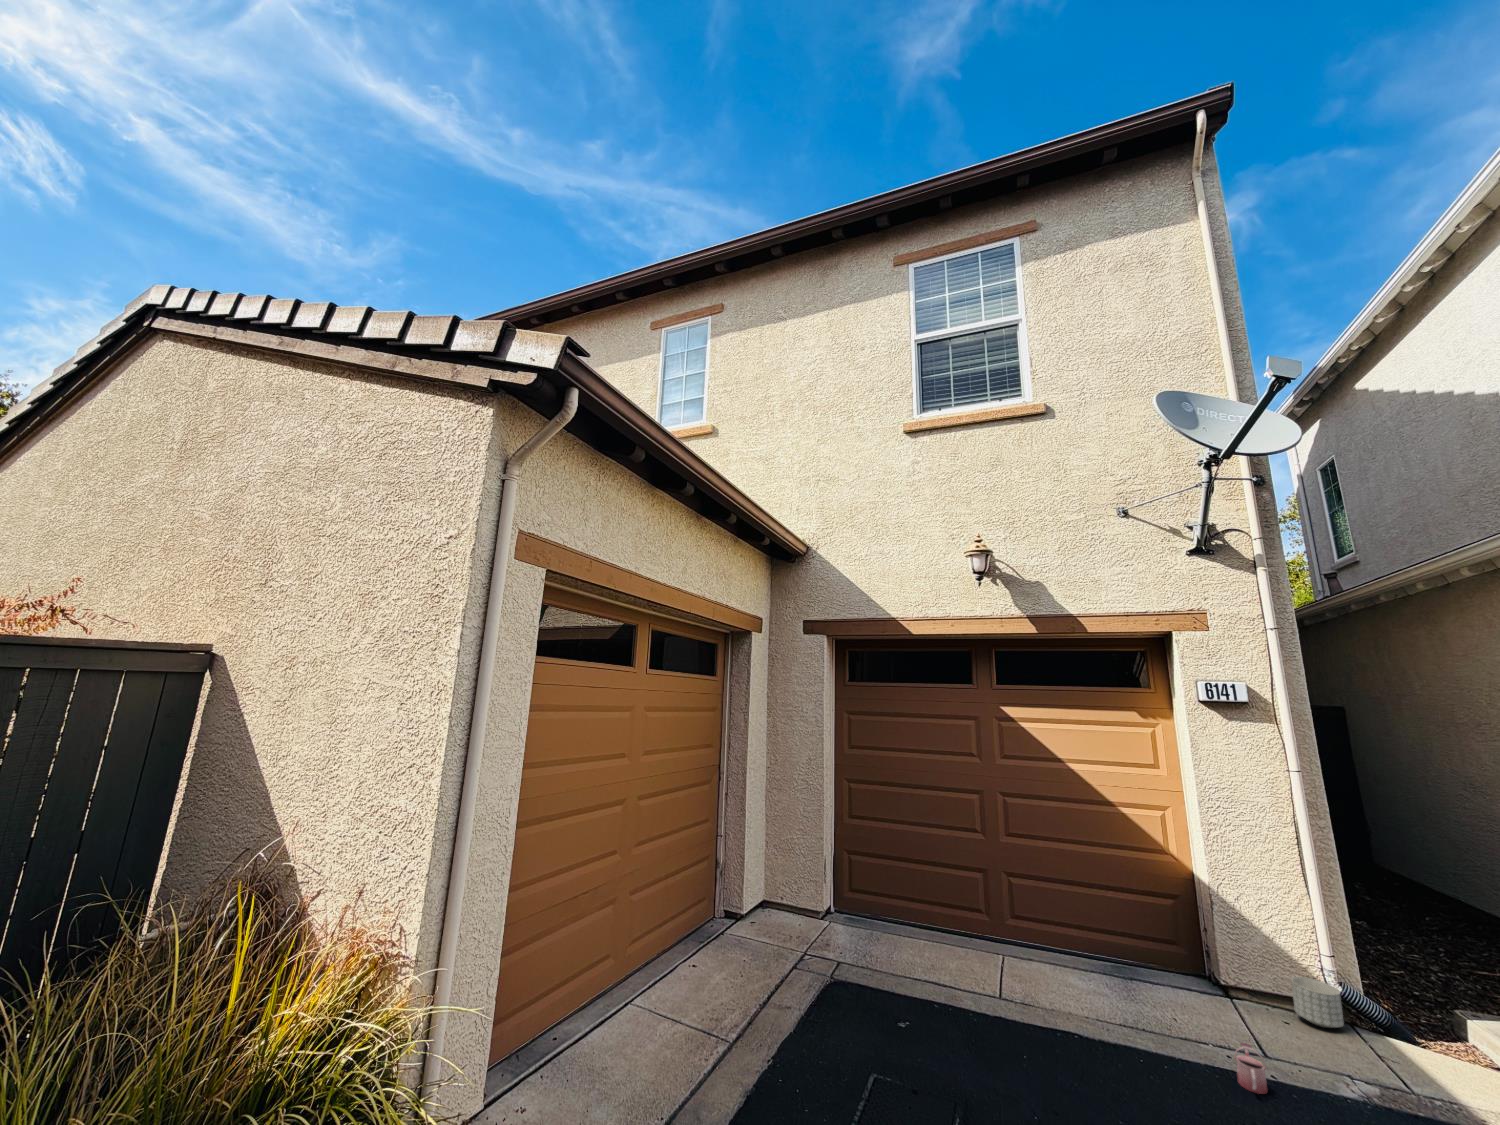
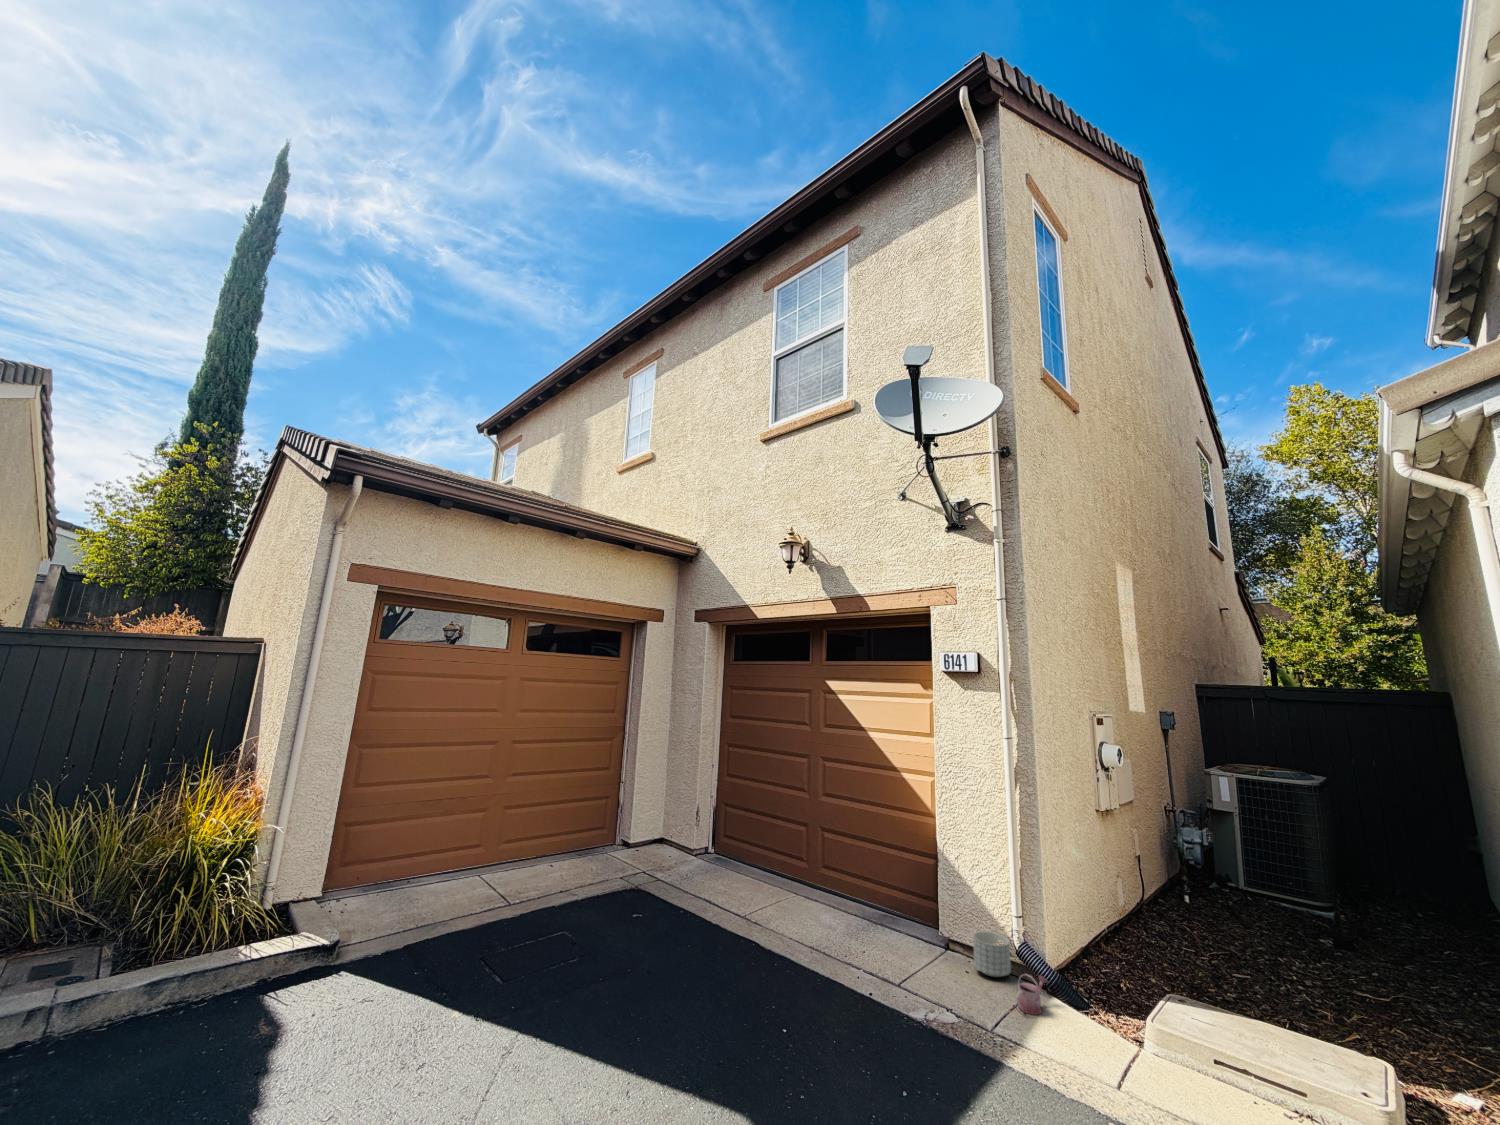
watering can: present [1234,1043,1268,1094] -> present [1016,974,1047,1015]

